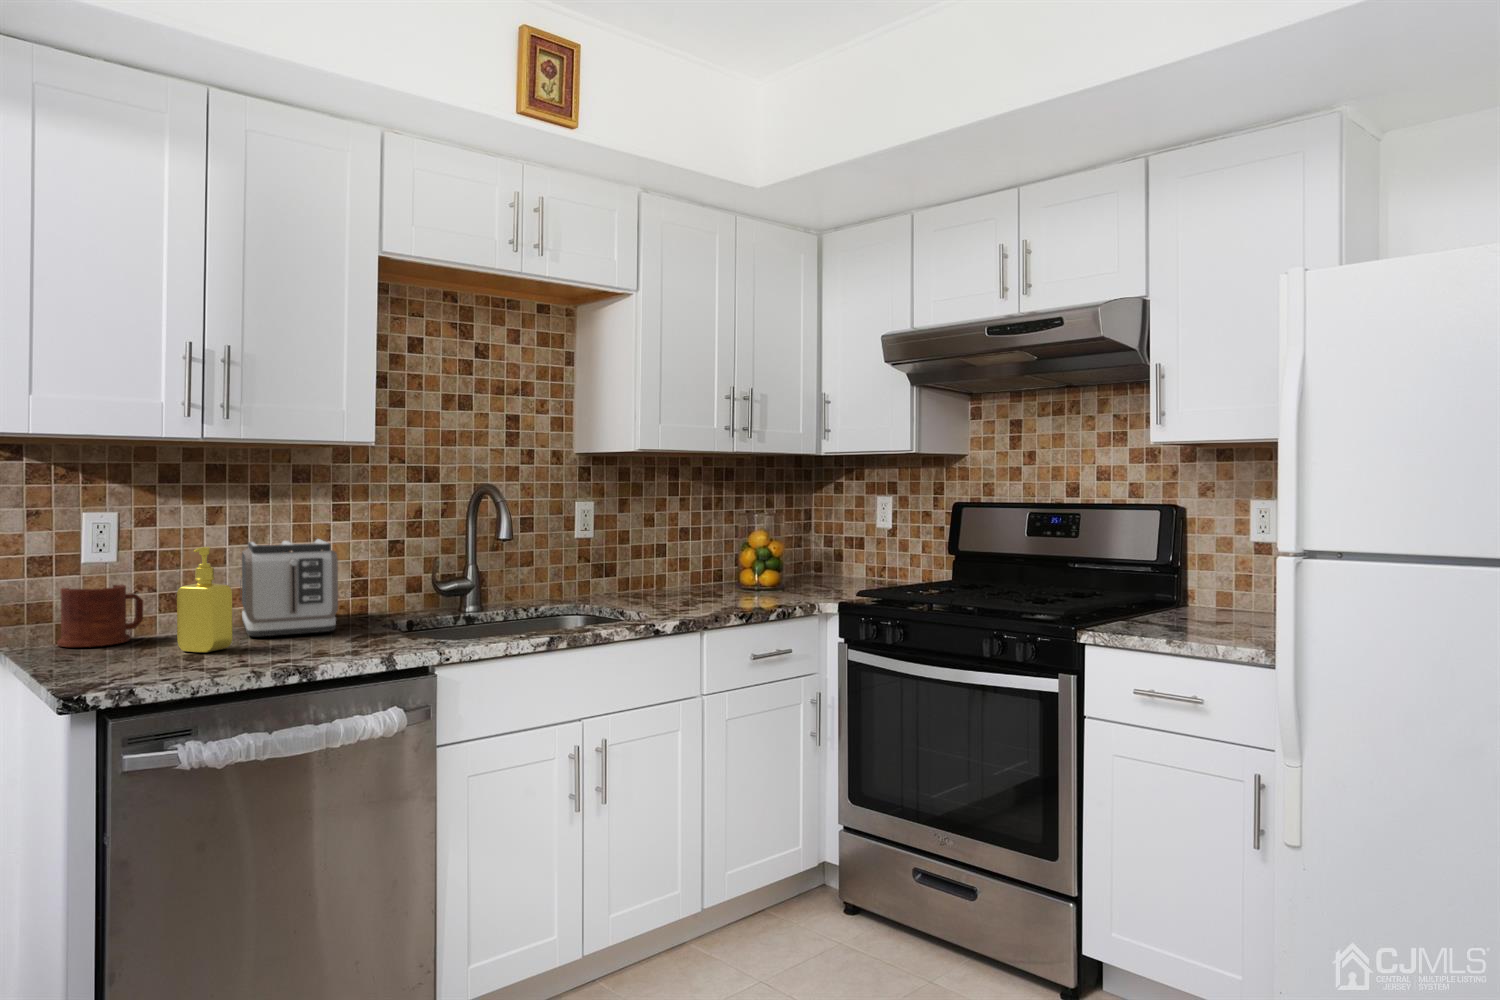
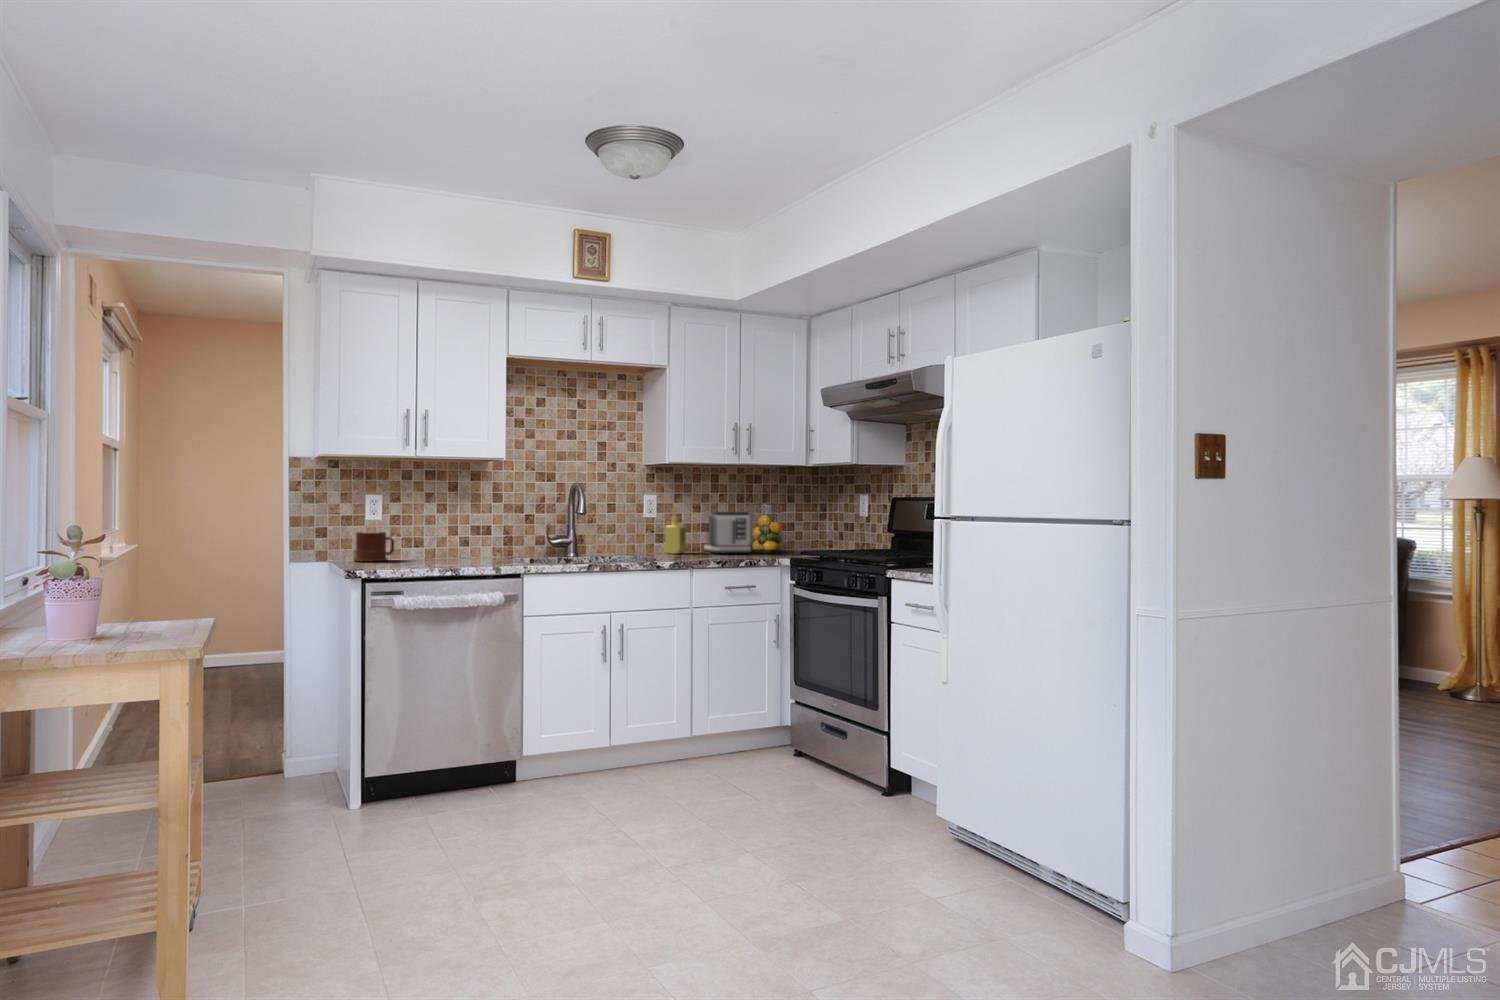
toaster: present [240,539,338,636] -> present [704,511,752,553]
soap dispenser: present [177,547,233,652] -> present [664,509,686,554]

